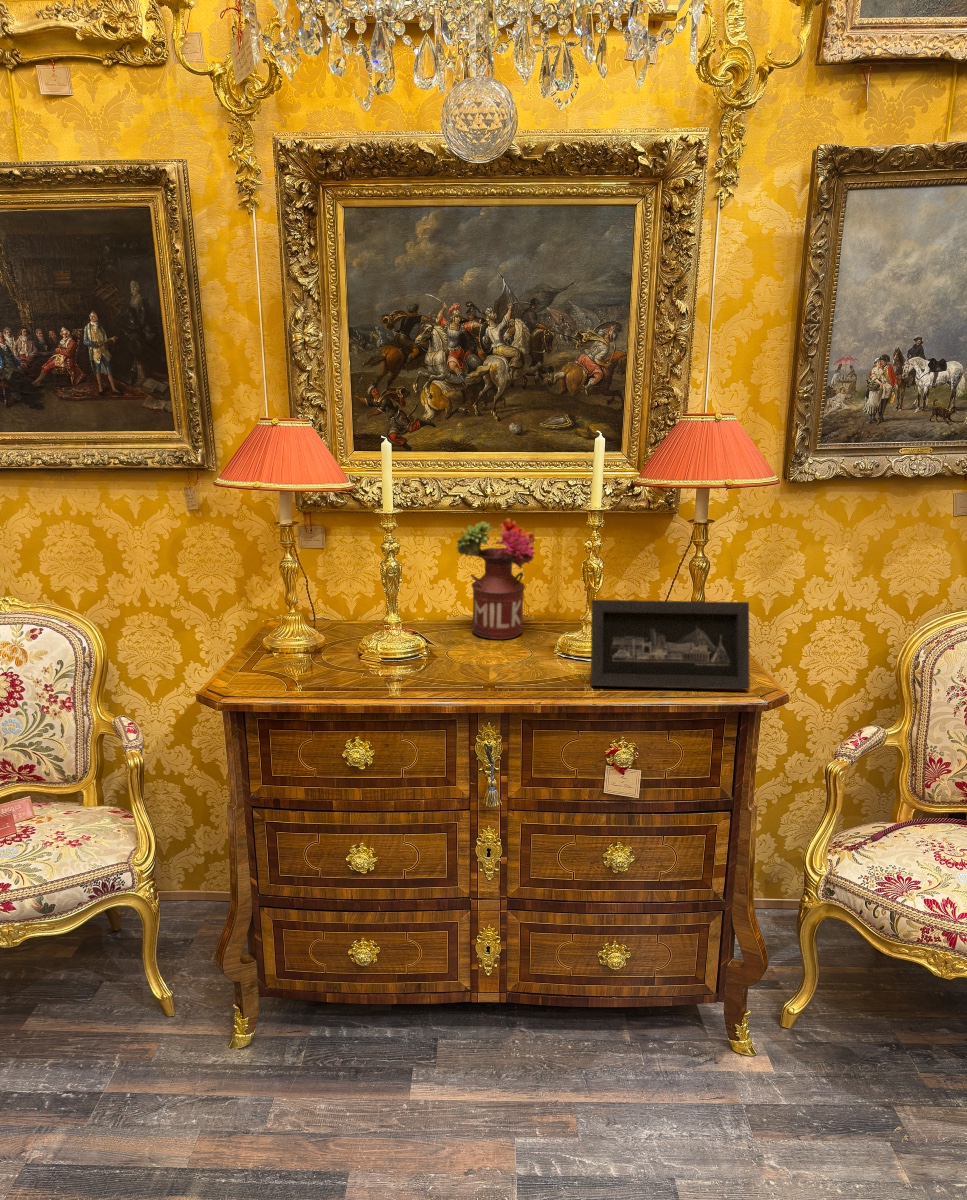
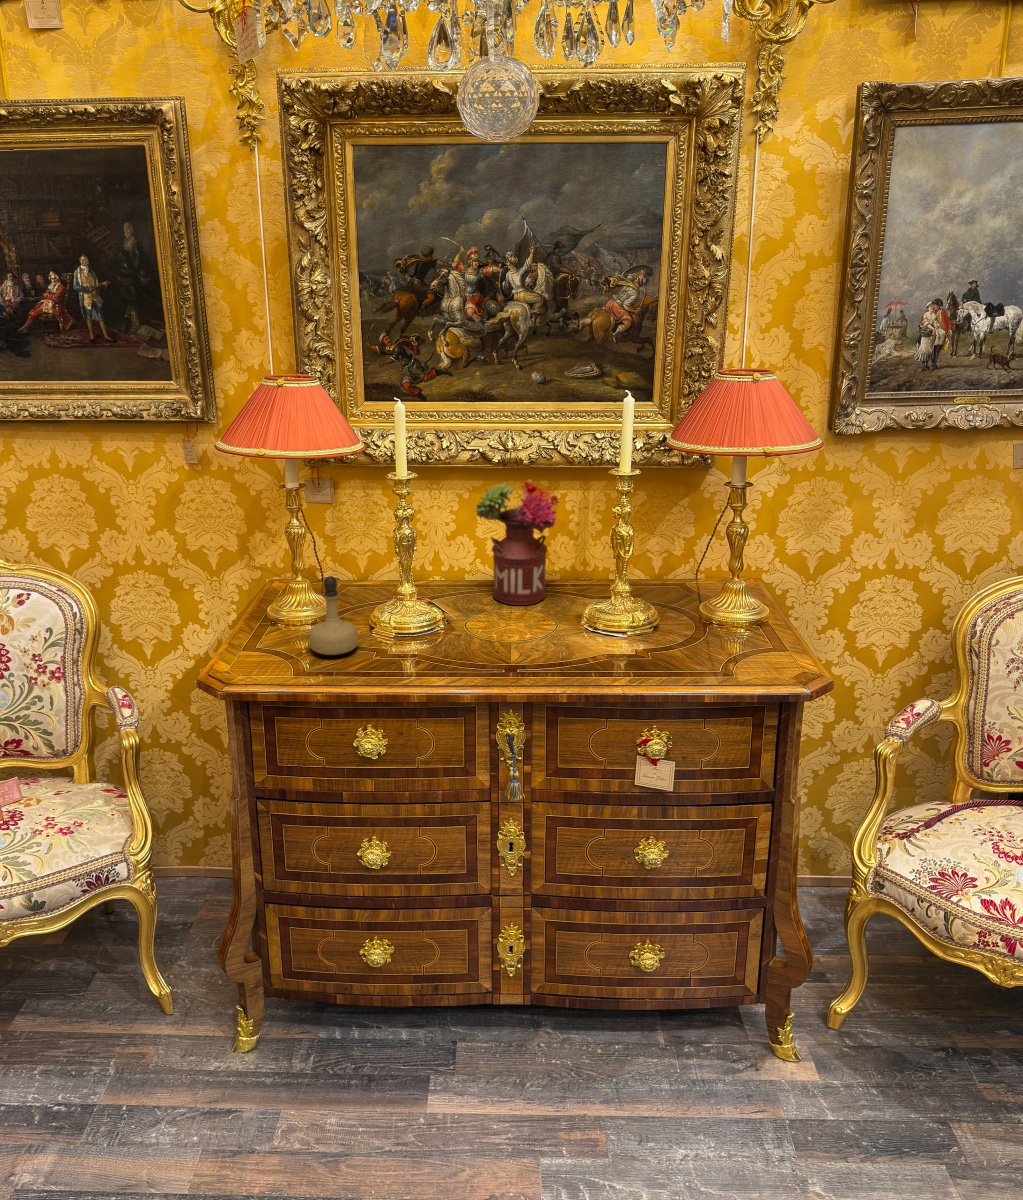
perfume bottle: none [278,599,331,684] -> present [309,576,358,655]
picture frame: present [591,600,750,689] -> none [602,576,751,660]

